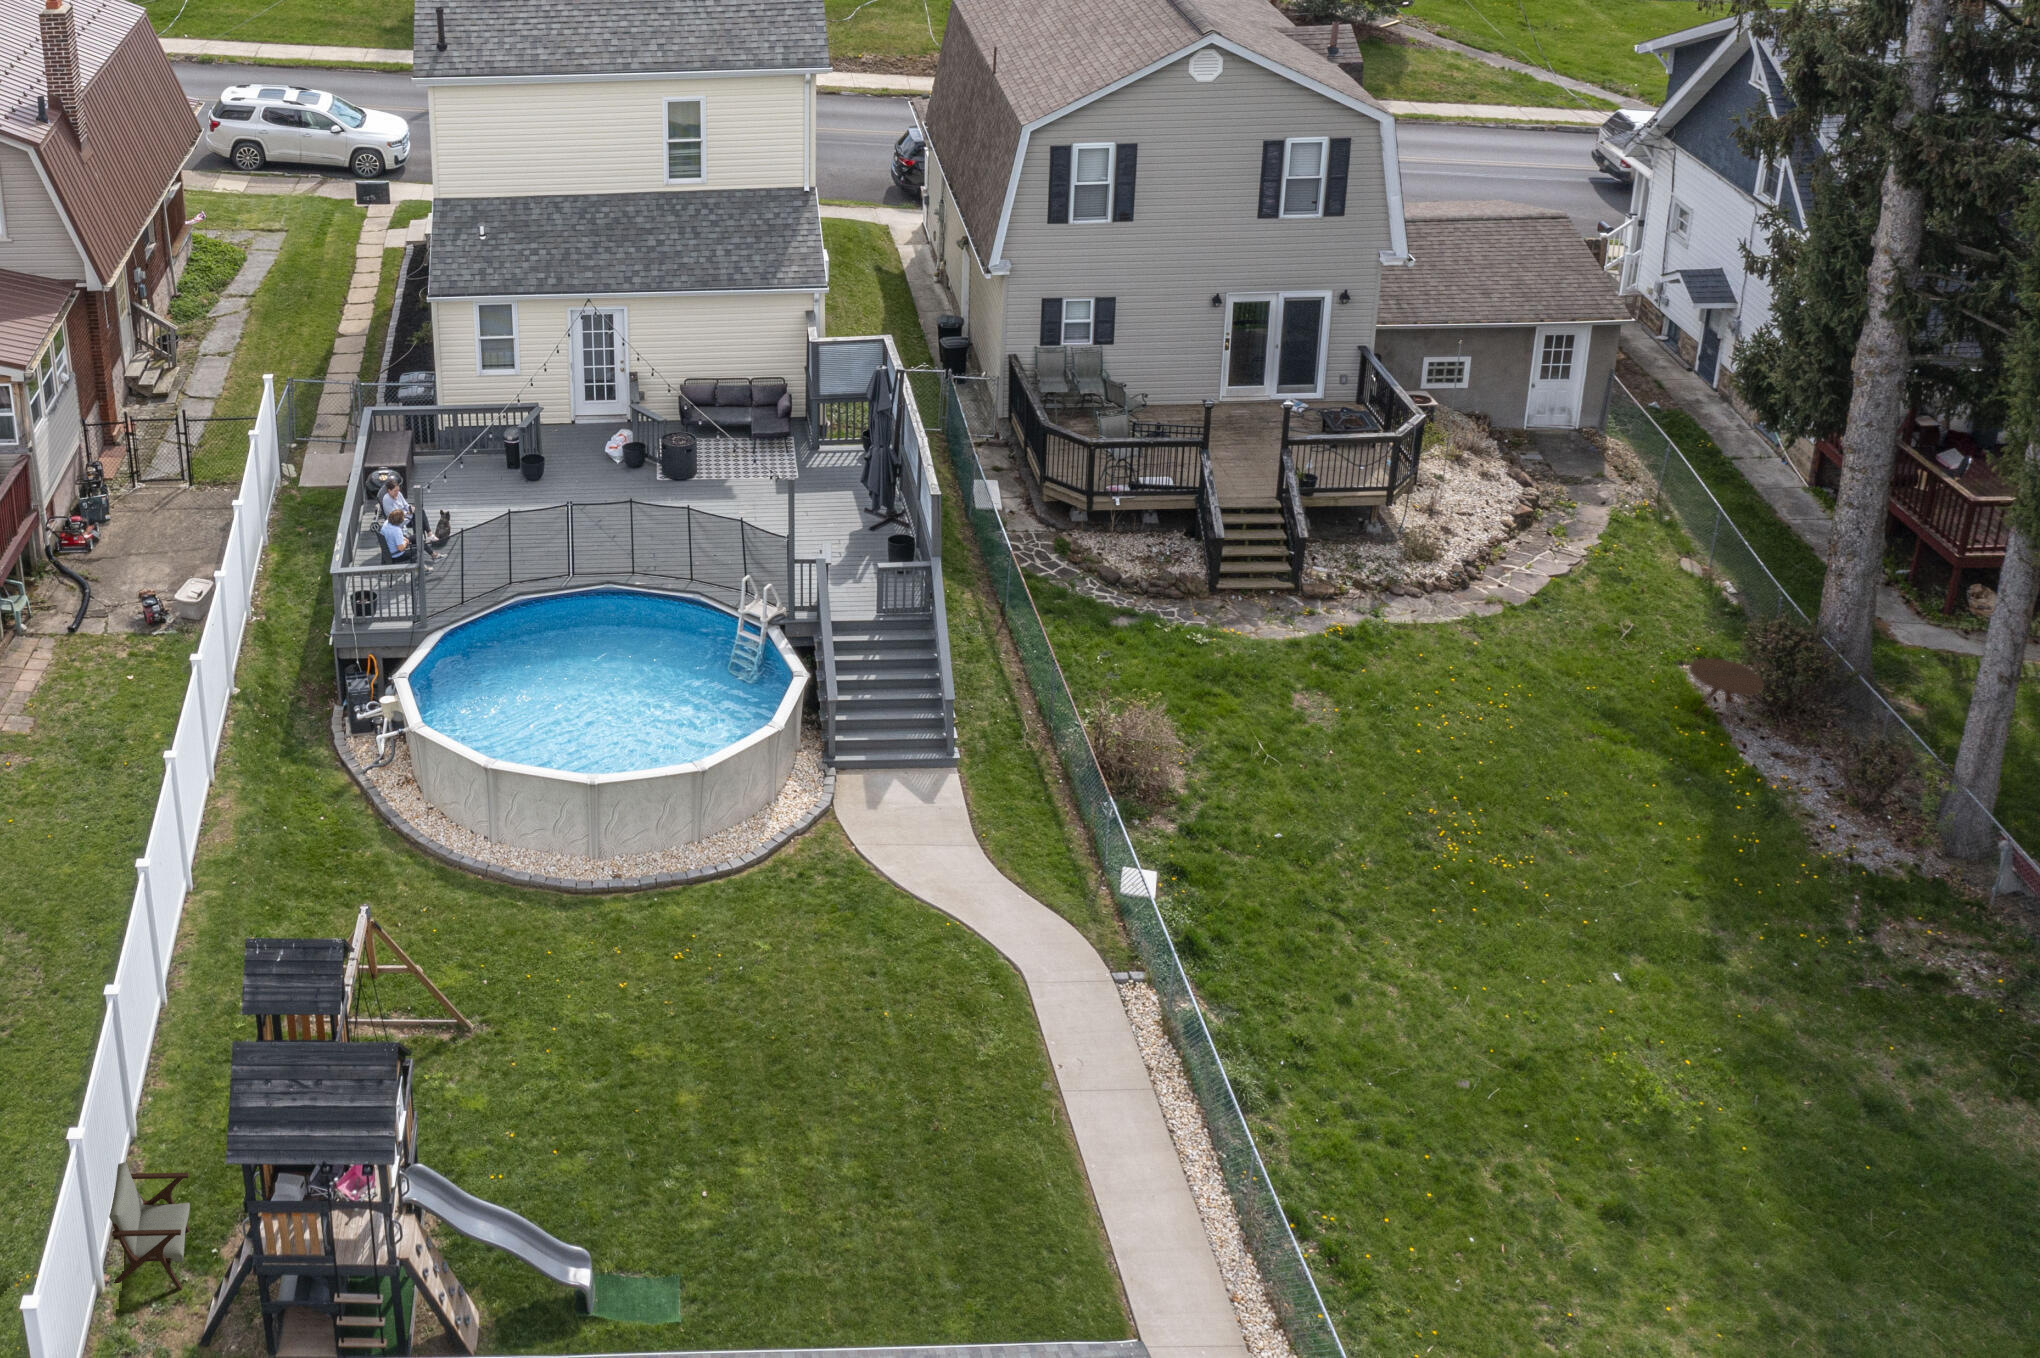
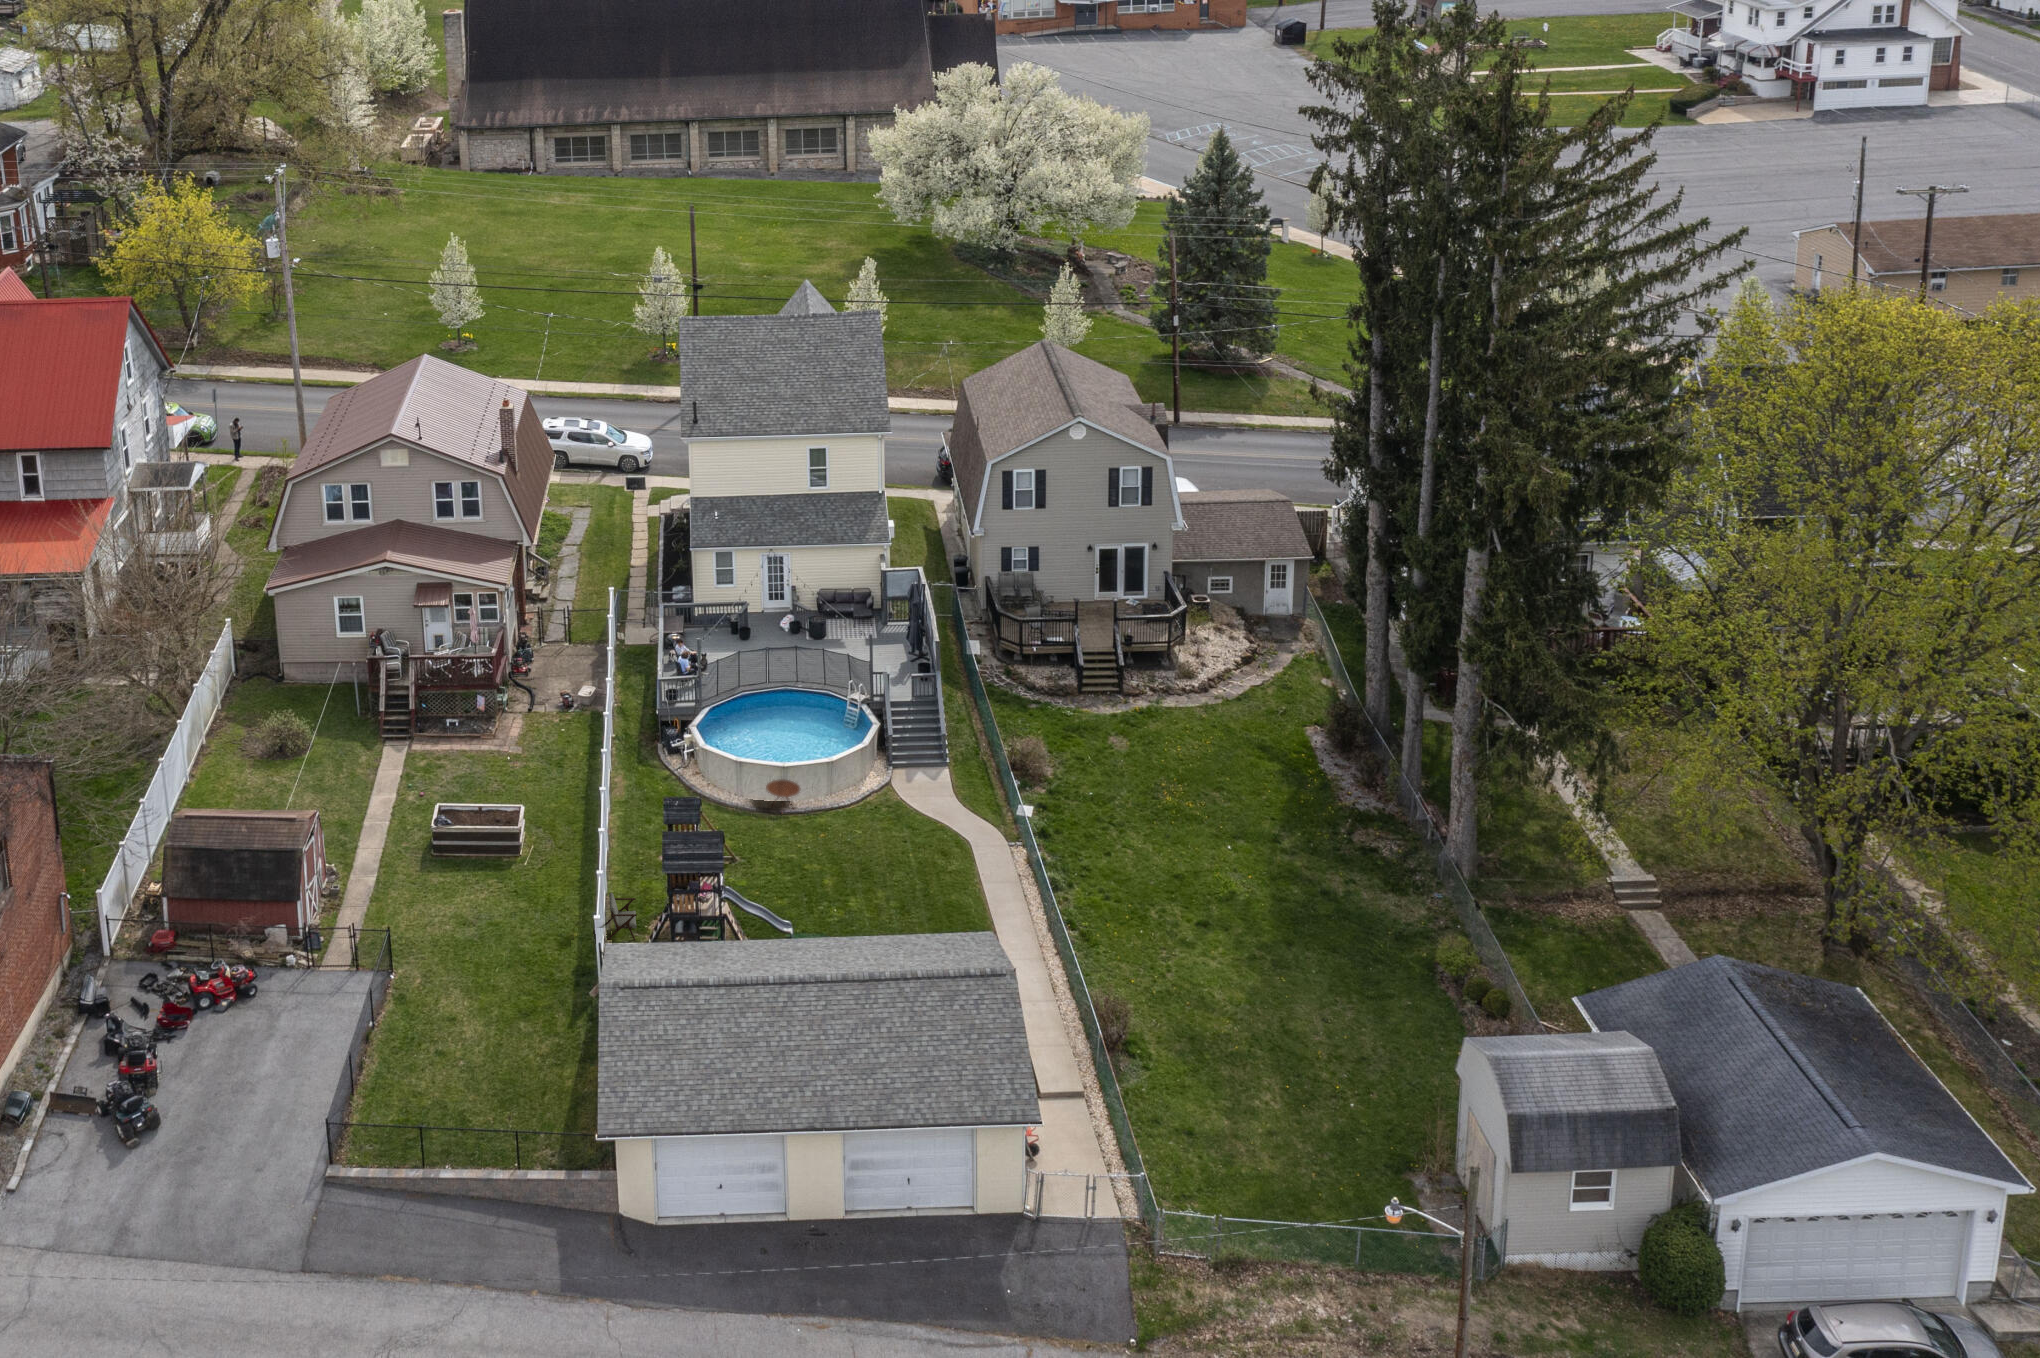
round table: present [1689,658,1764,724] -> present [766,779,801,807]

